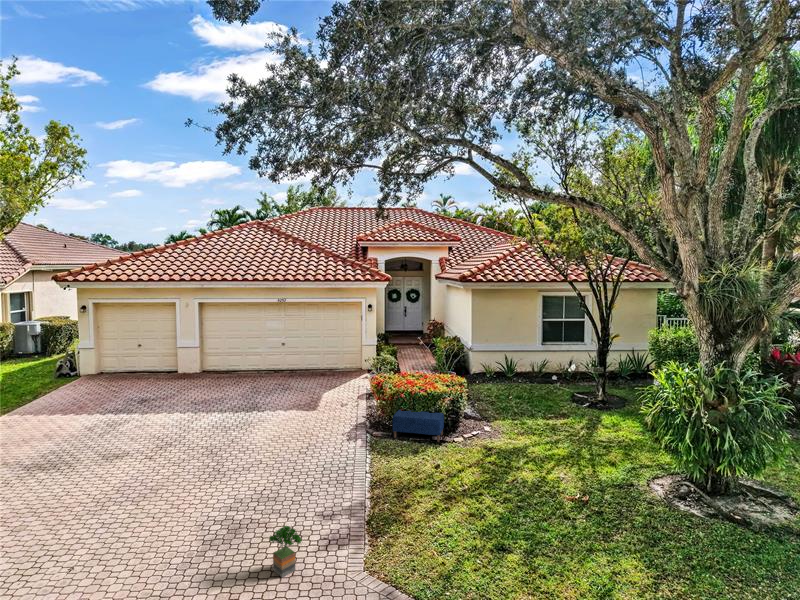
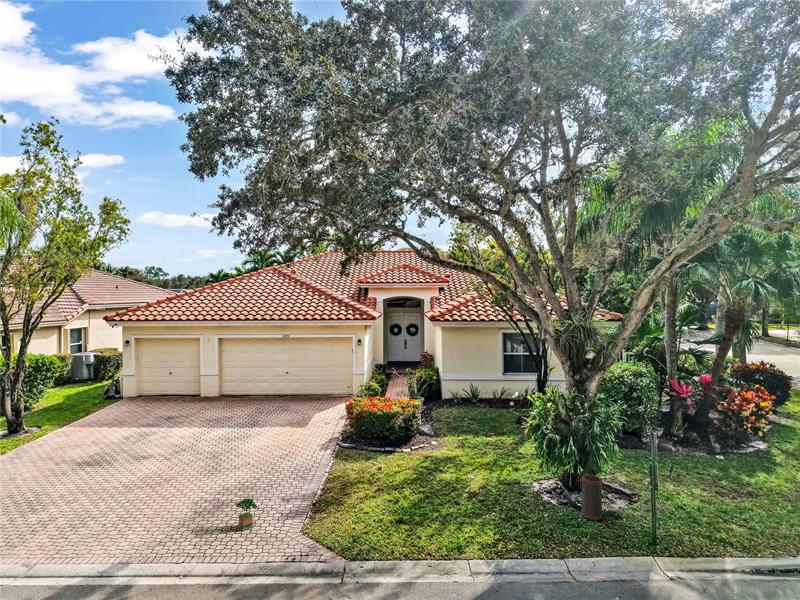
bench: present [393,410,444,442] -> none [354,427,395,452]
trash can: none [748,477,784,540] -> present [582,475,602,520]

